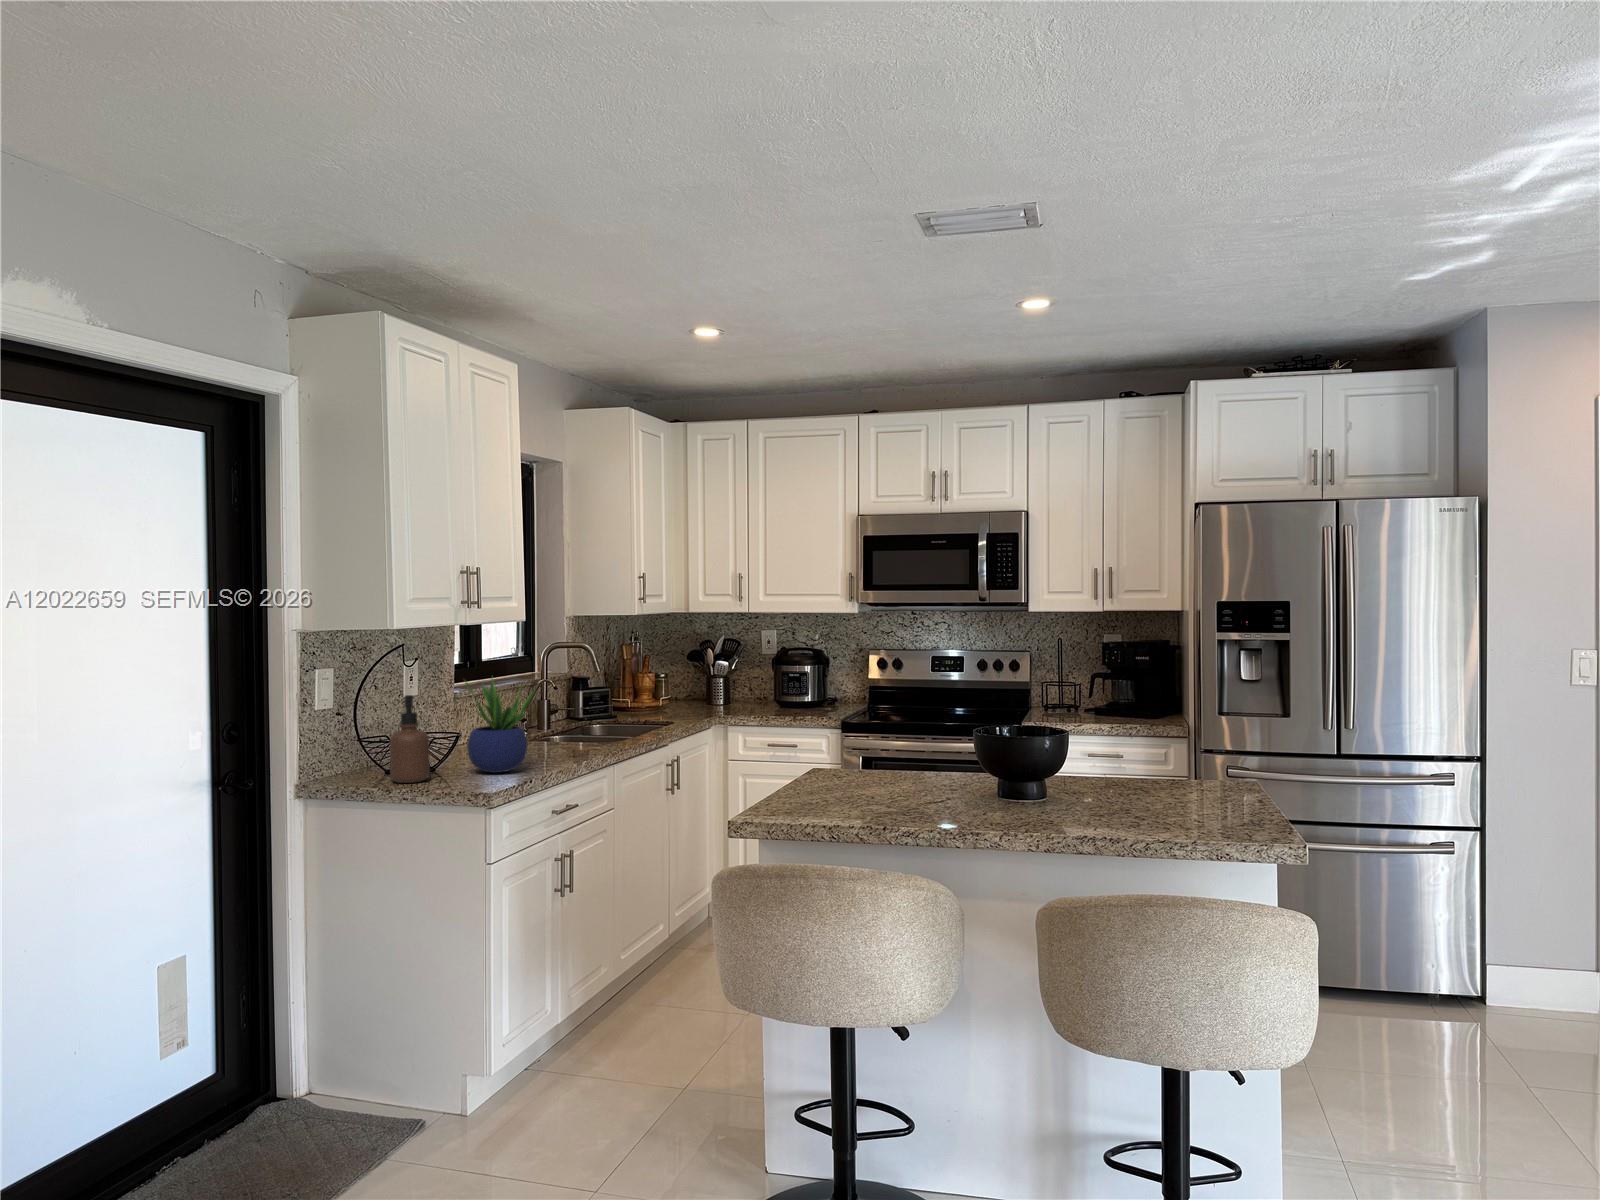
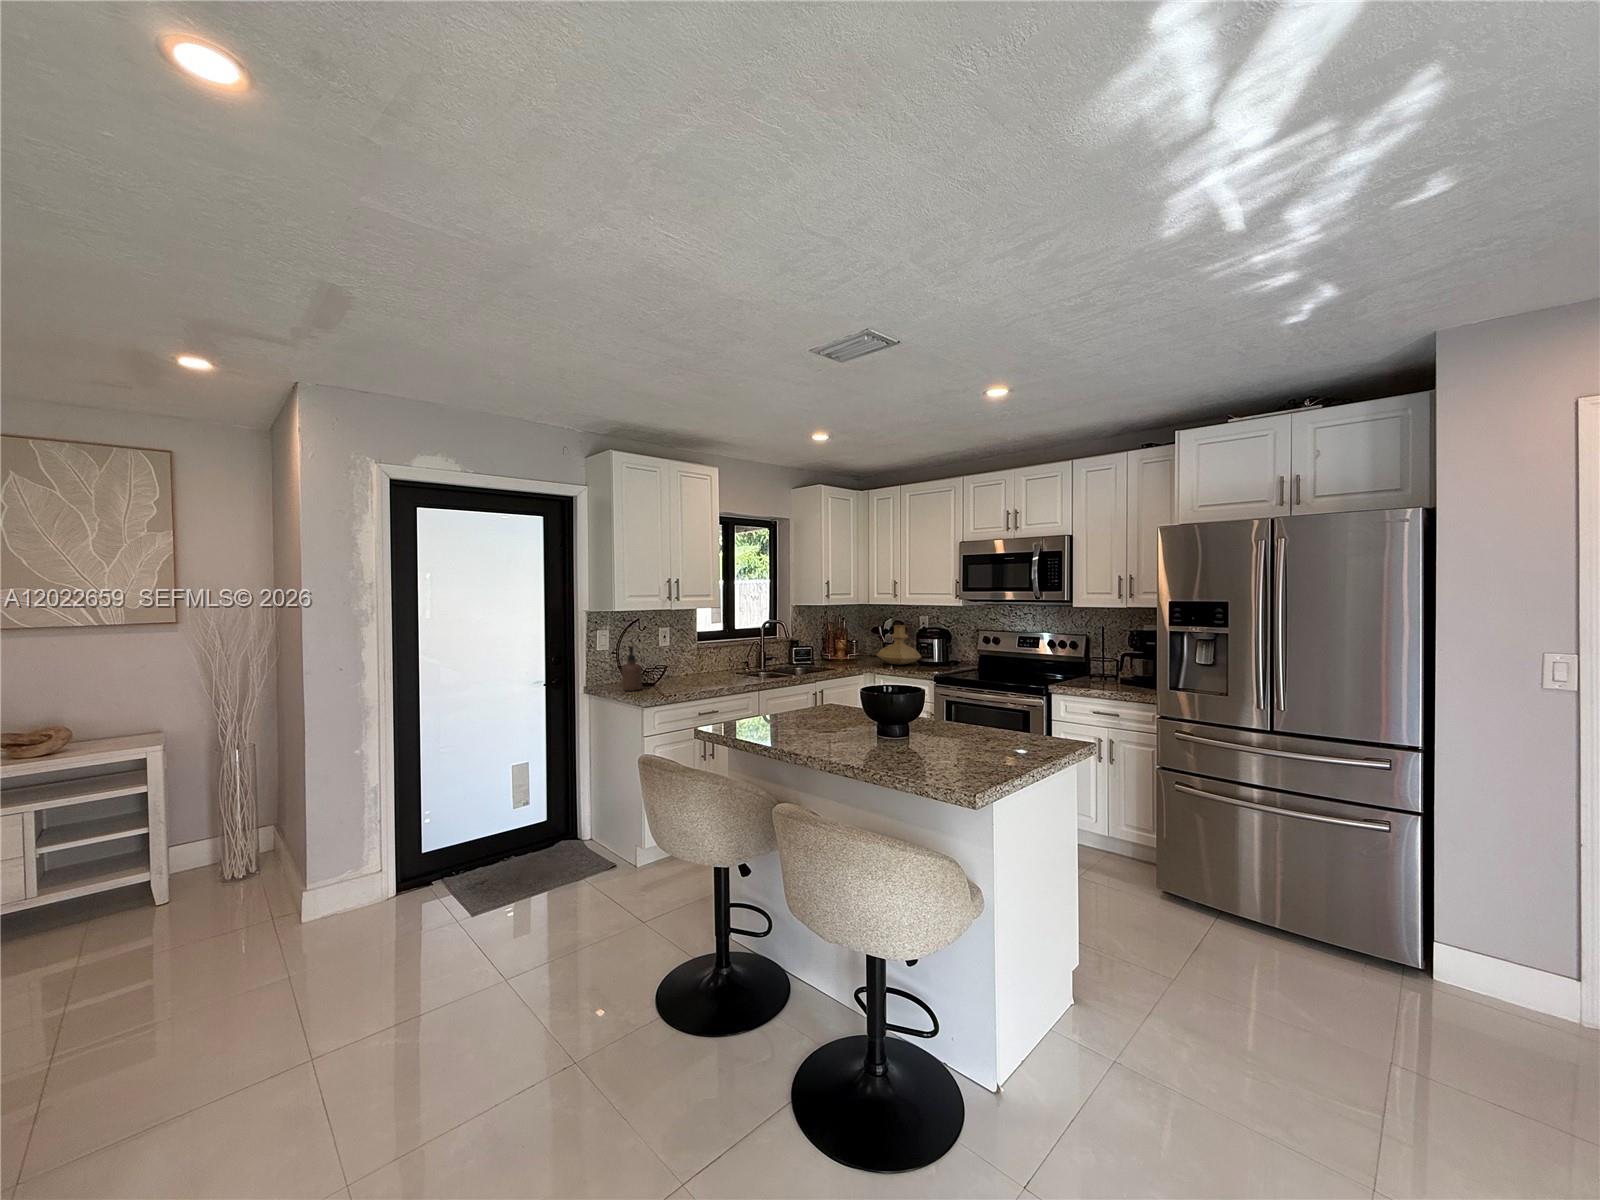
vase: none [720,648,794,713] -> present [877,625,921,665]
potted plant: present [465,680,535,773] -> none [660,636,701,689]

